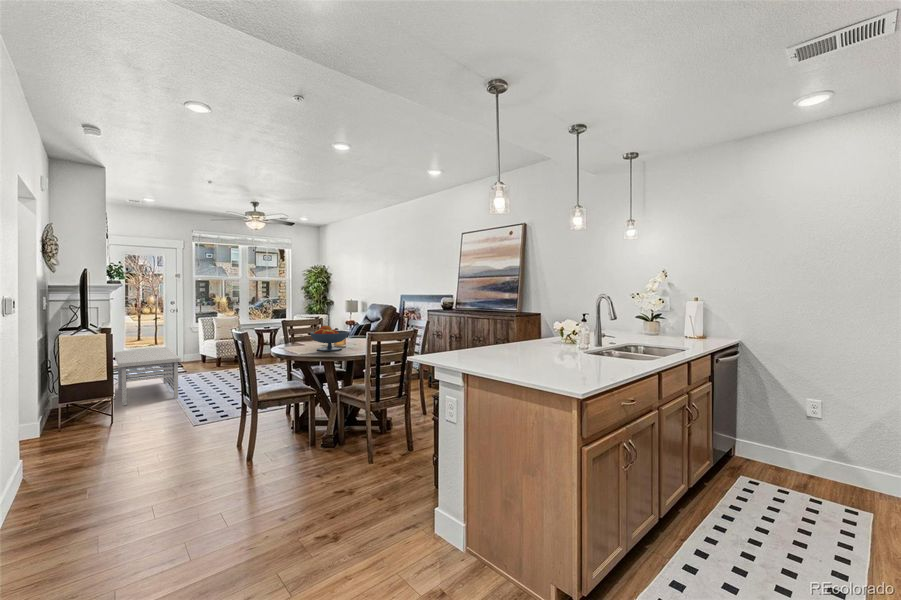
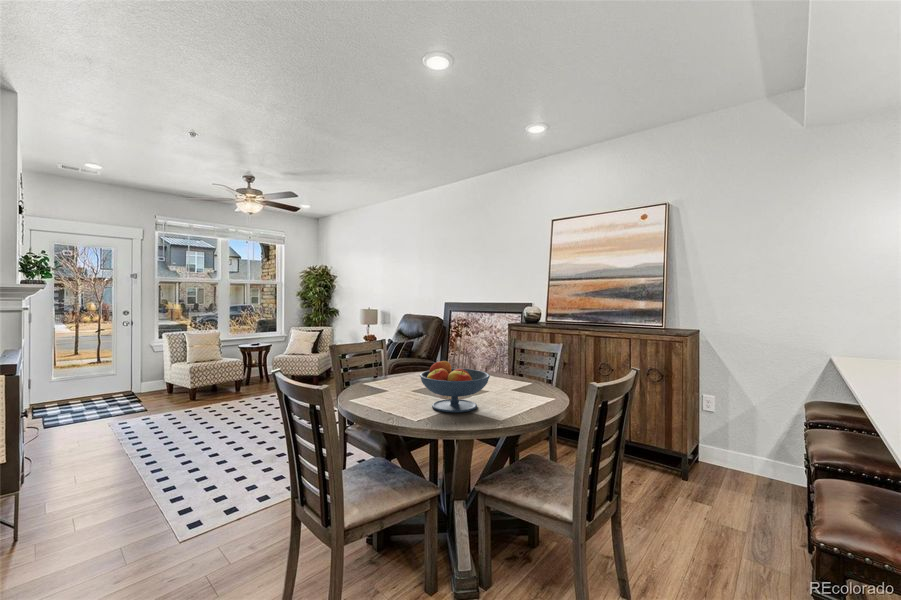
storage bench: present [115,348,181,406] -> none [33,382,145,490]

